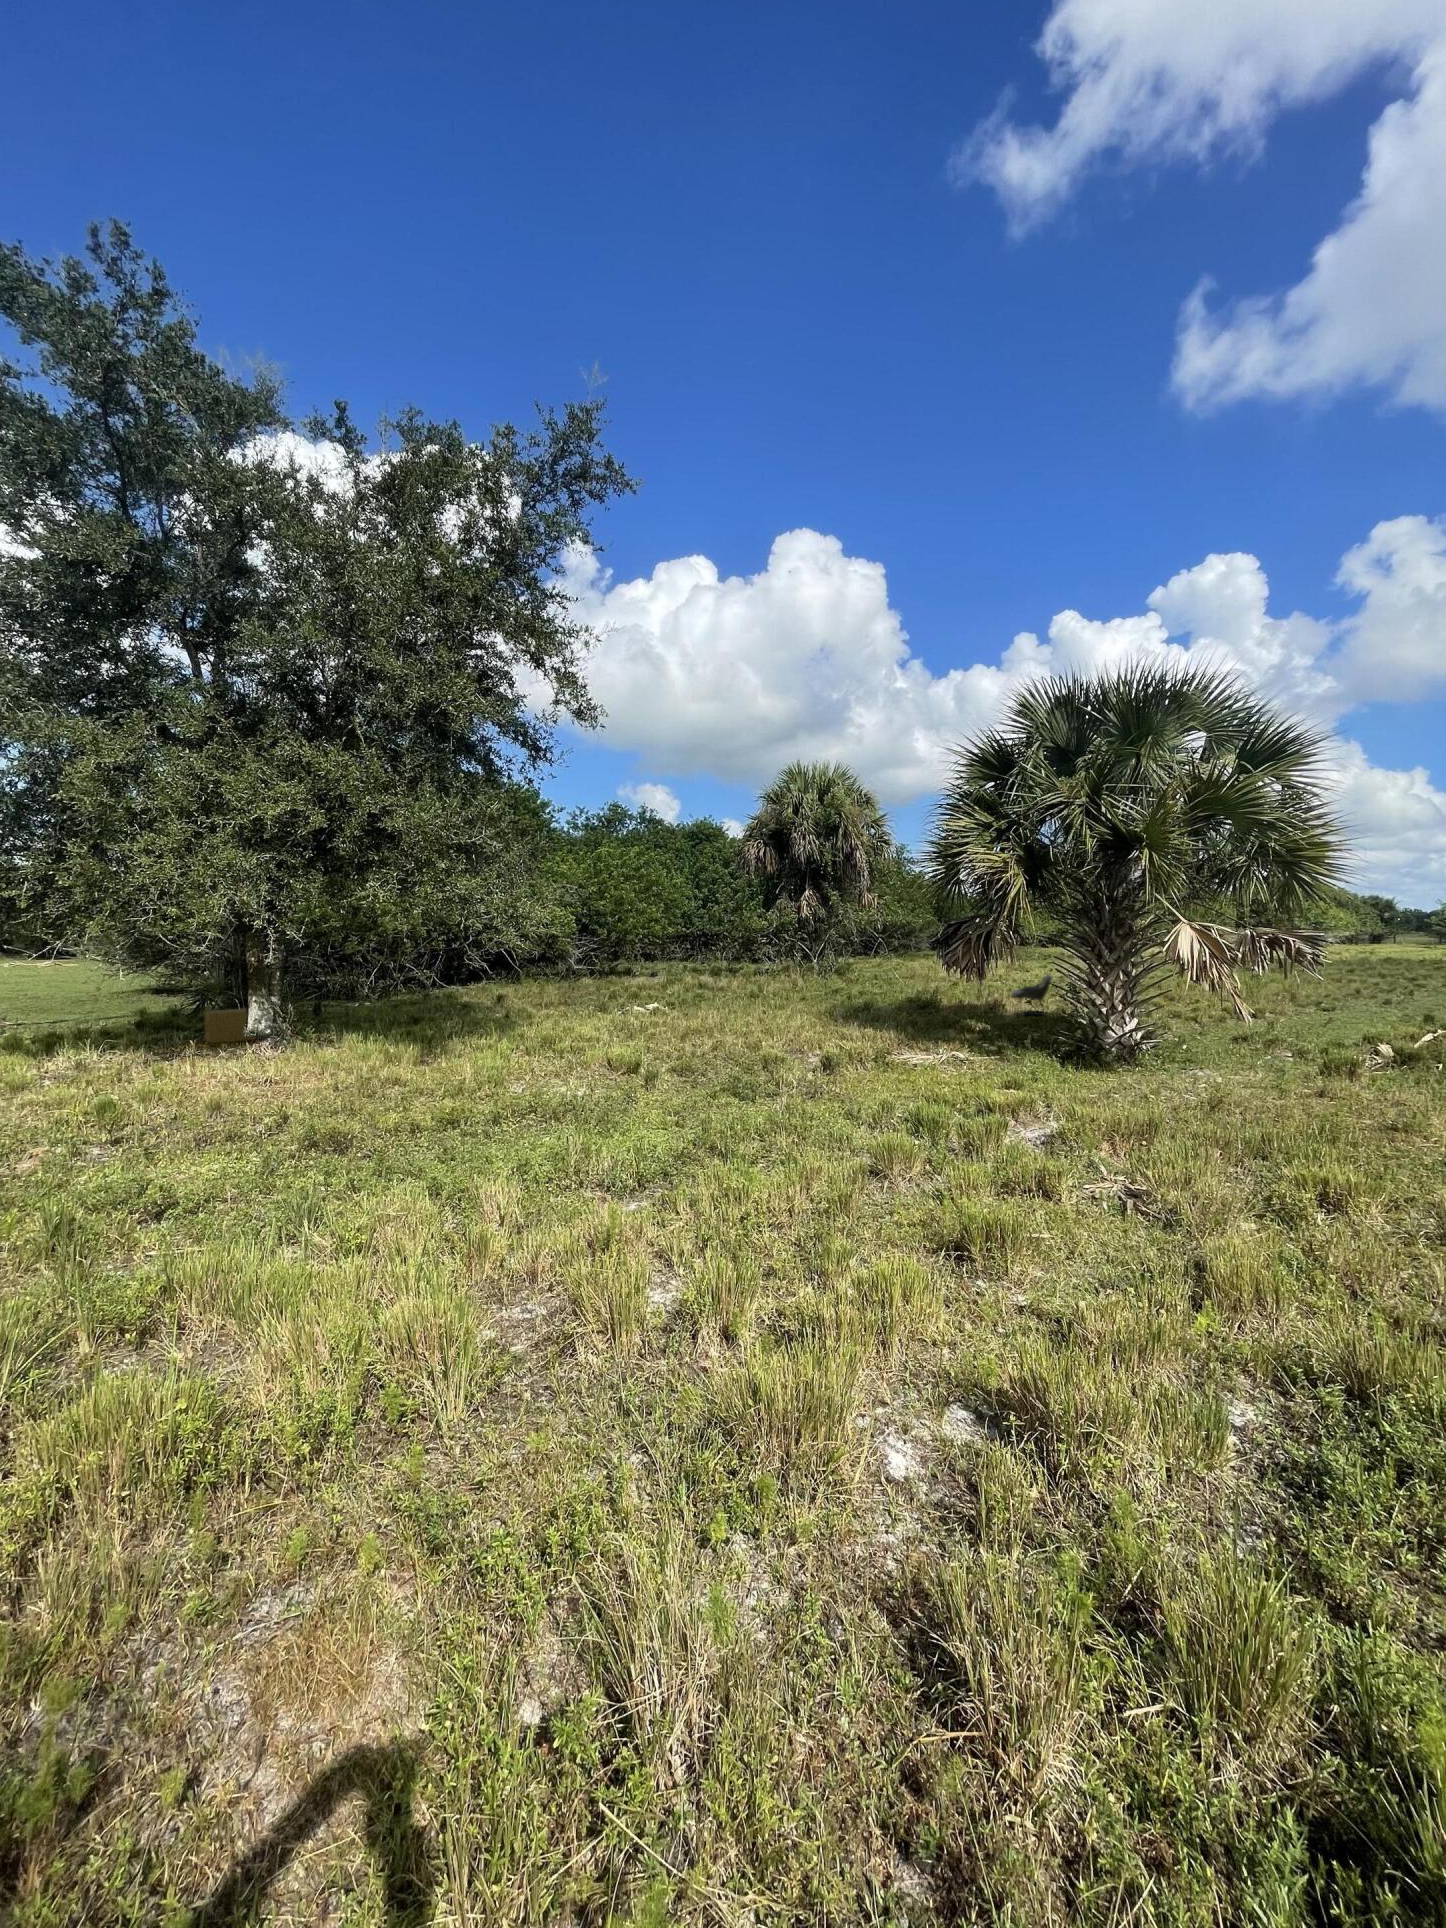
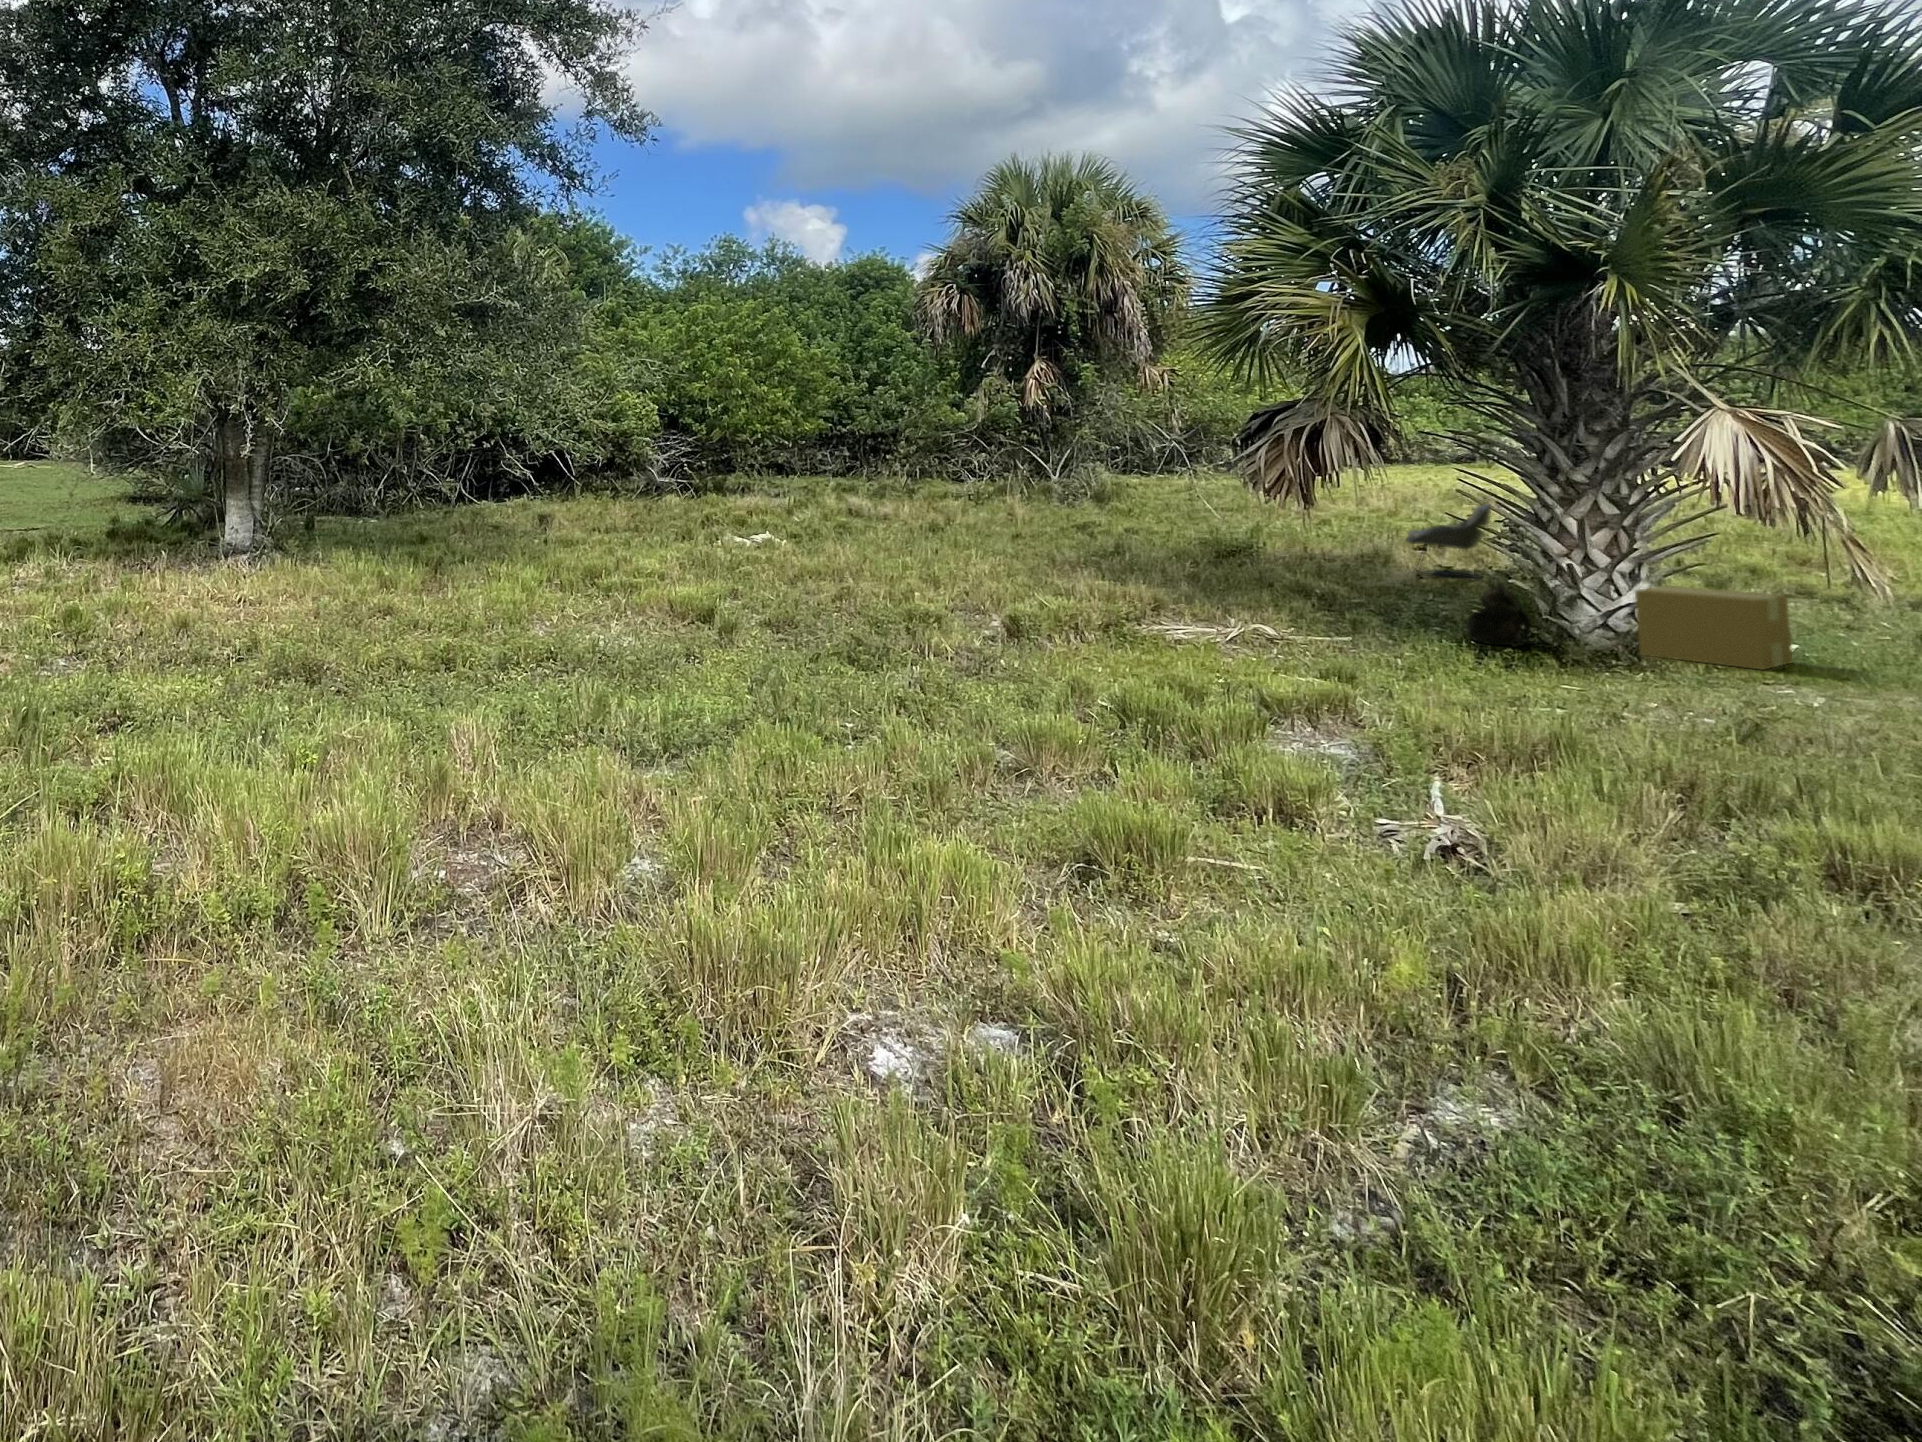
cardboard box: present [204,1008,255,1043] -> present [1635,586,1792,670]
backpack: none [1059,1023,1095,1059] -> present [1466,583,1537,647]

